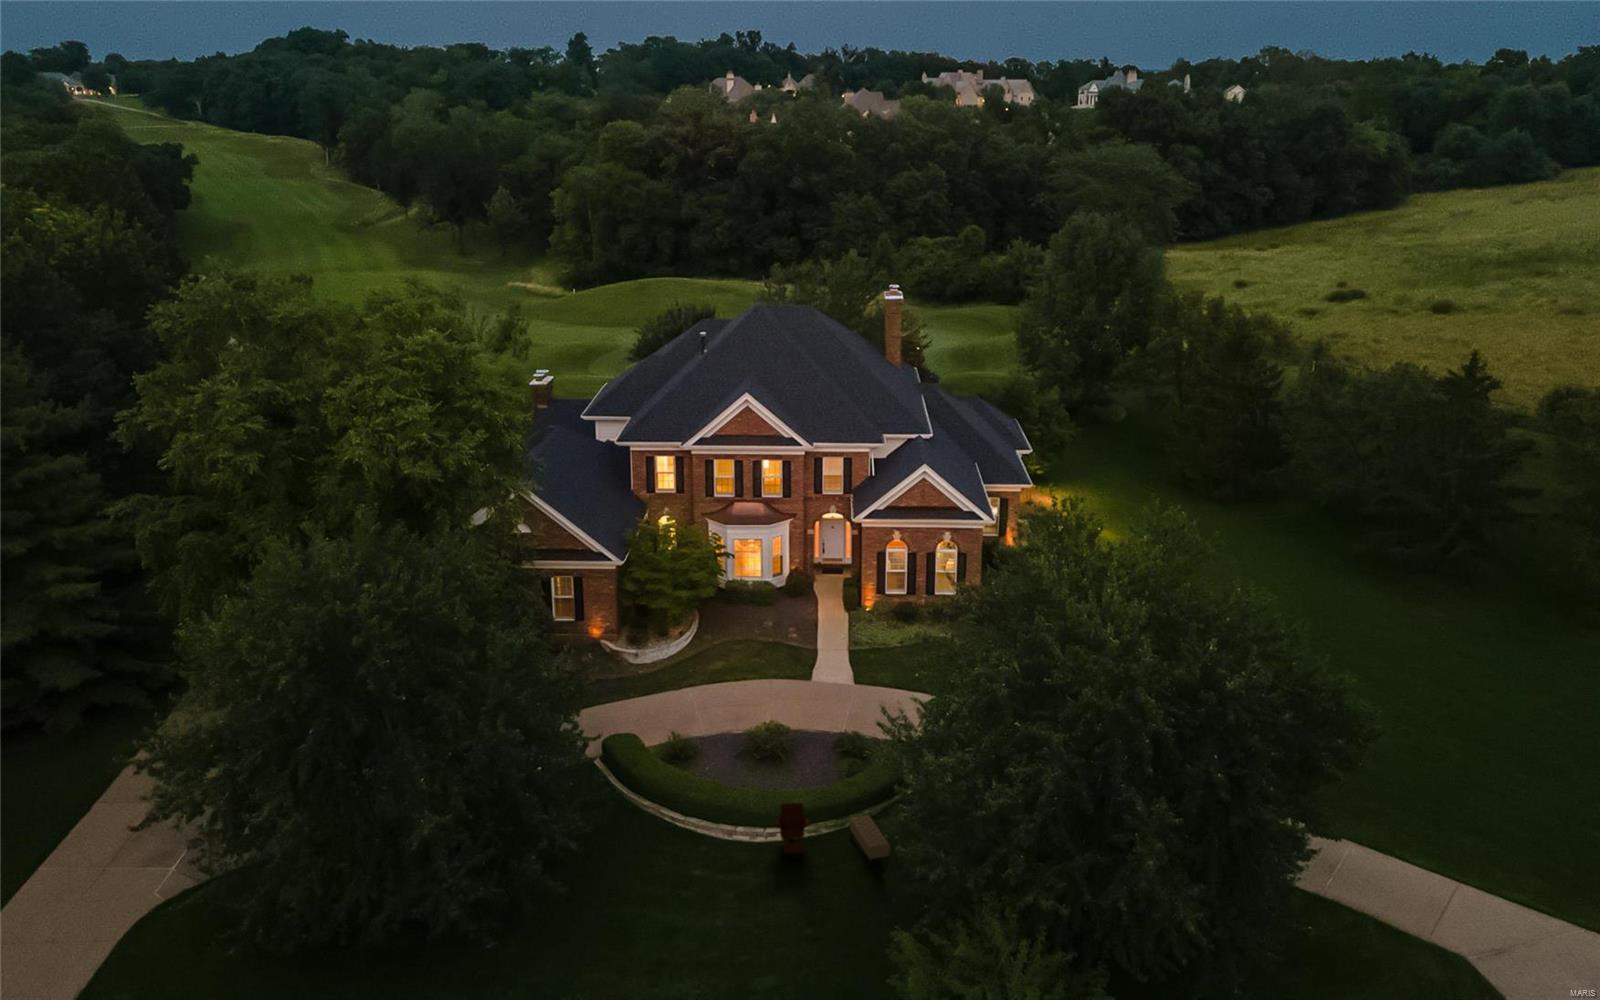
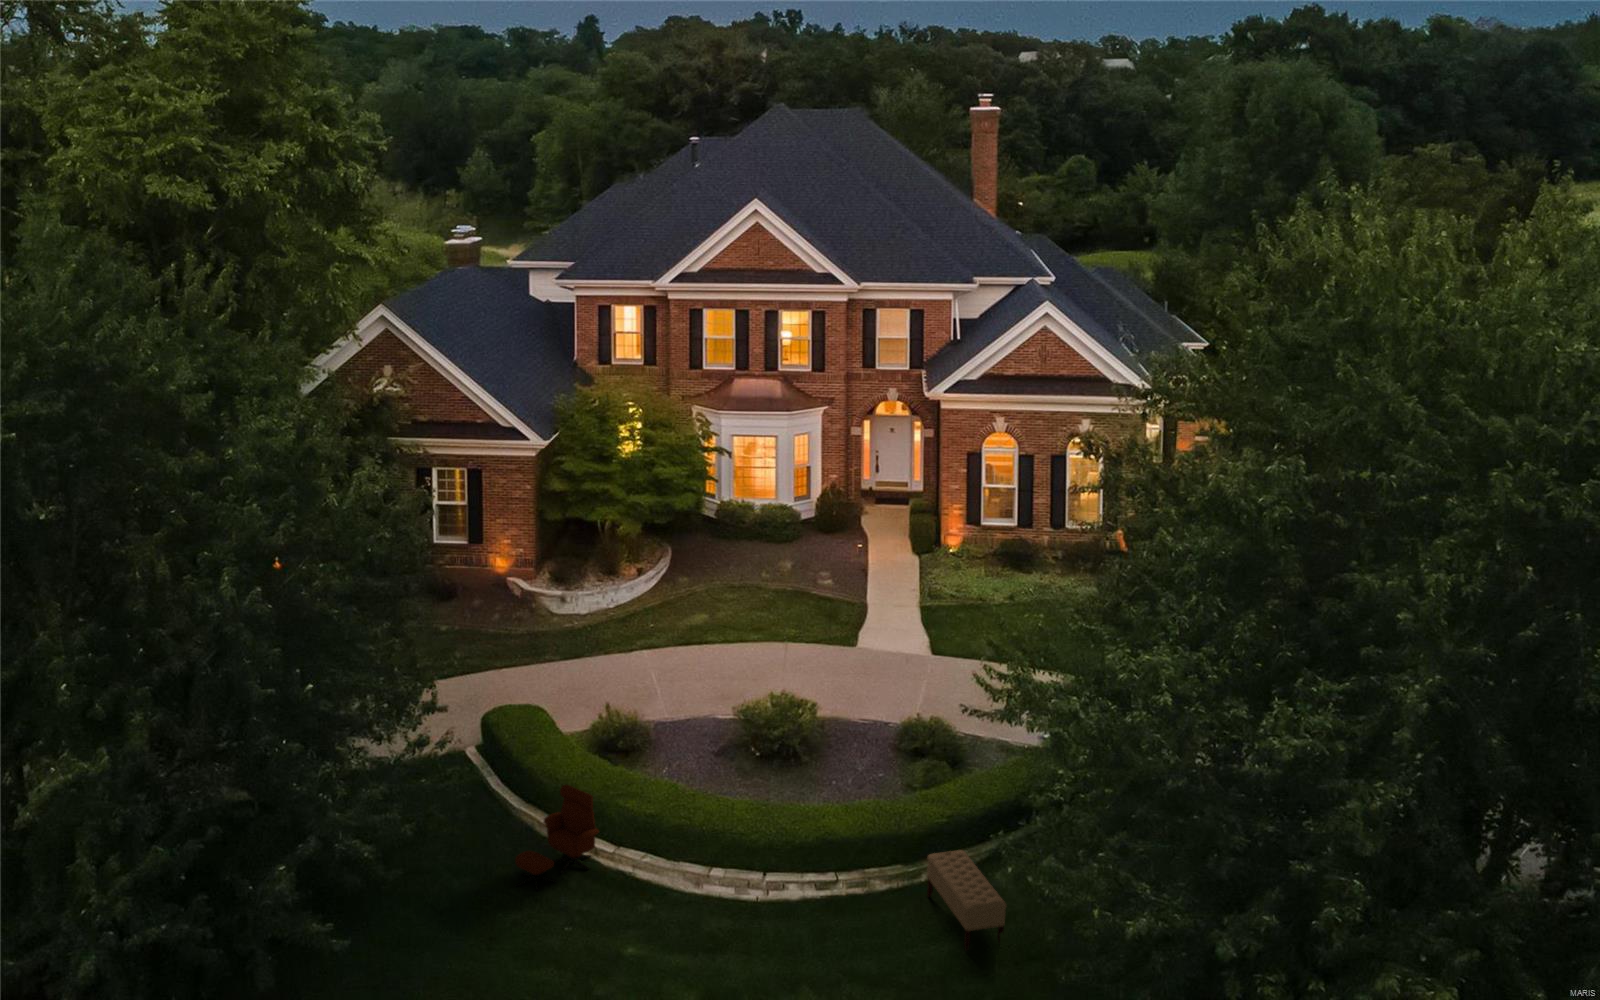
lounge chair: present [775,803,809,862] -> present [515,785,599,891]

